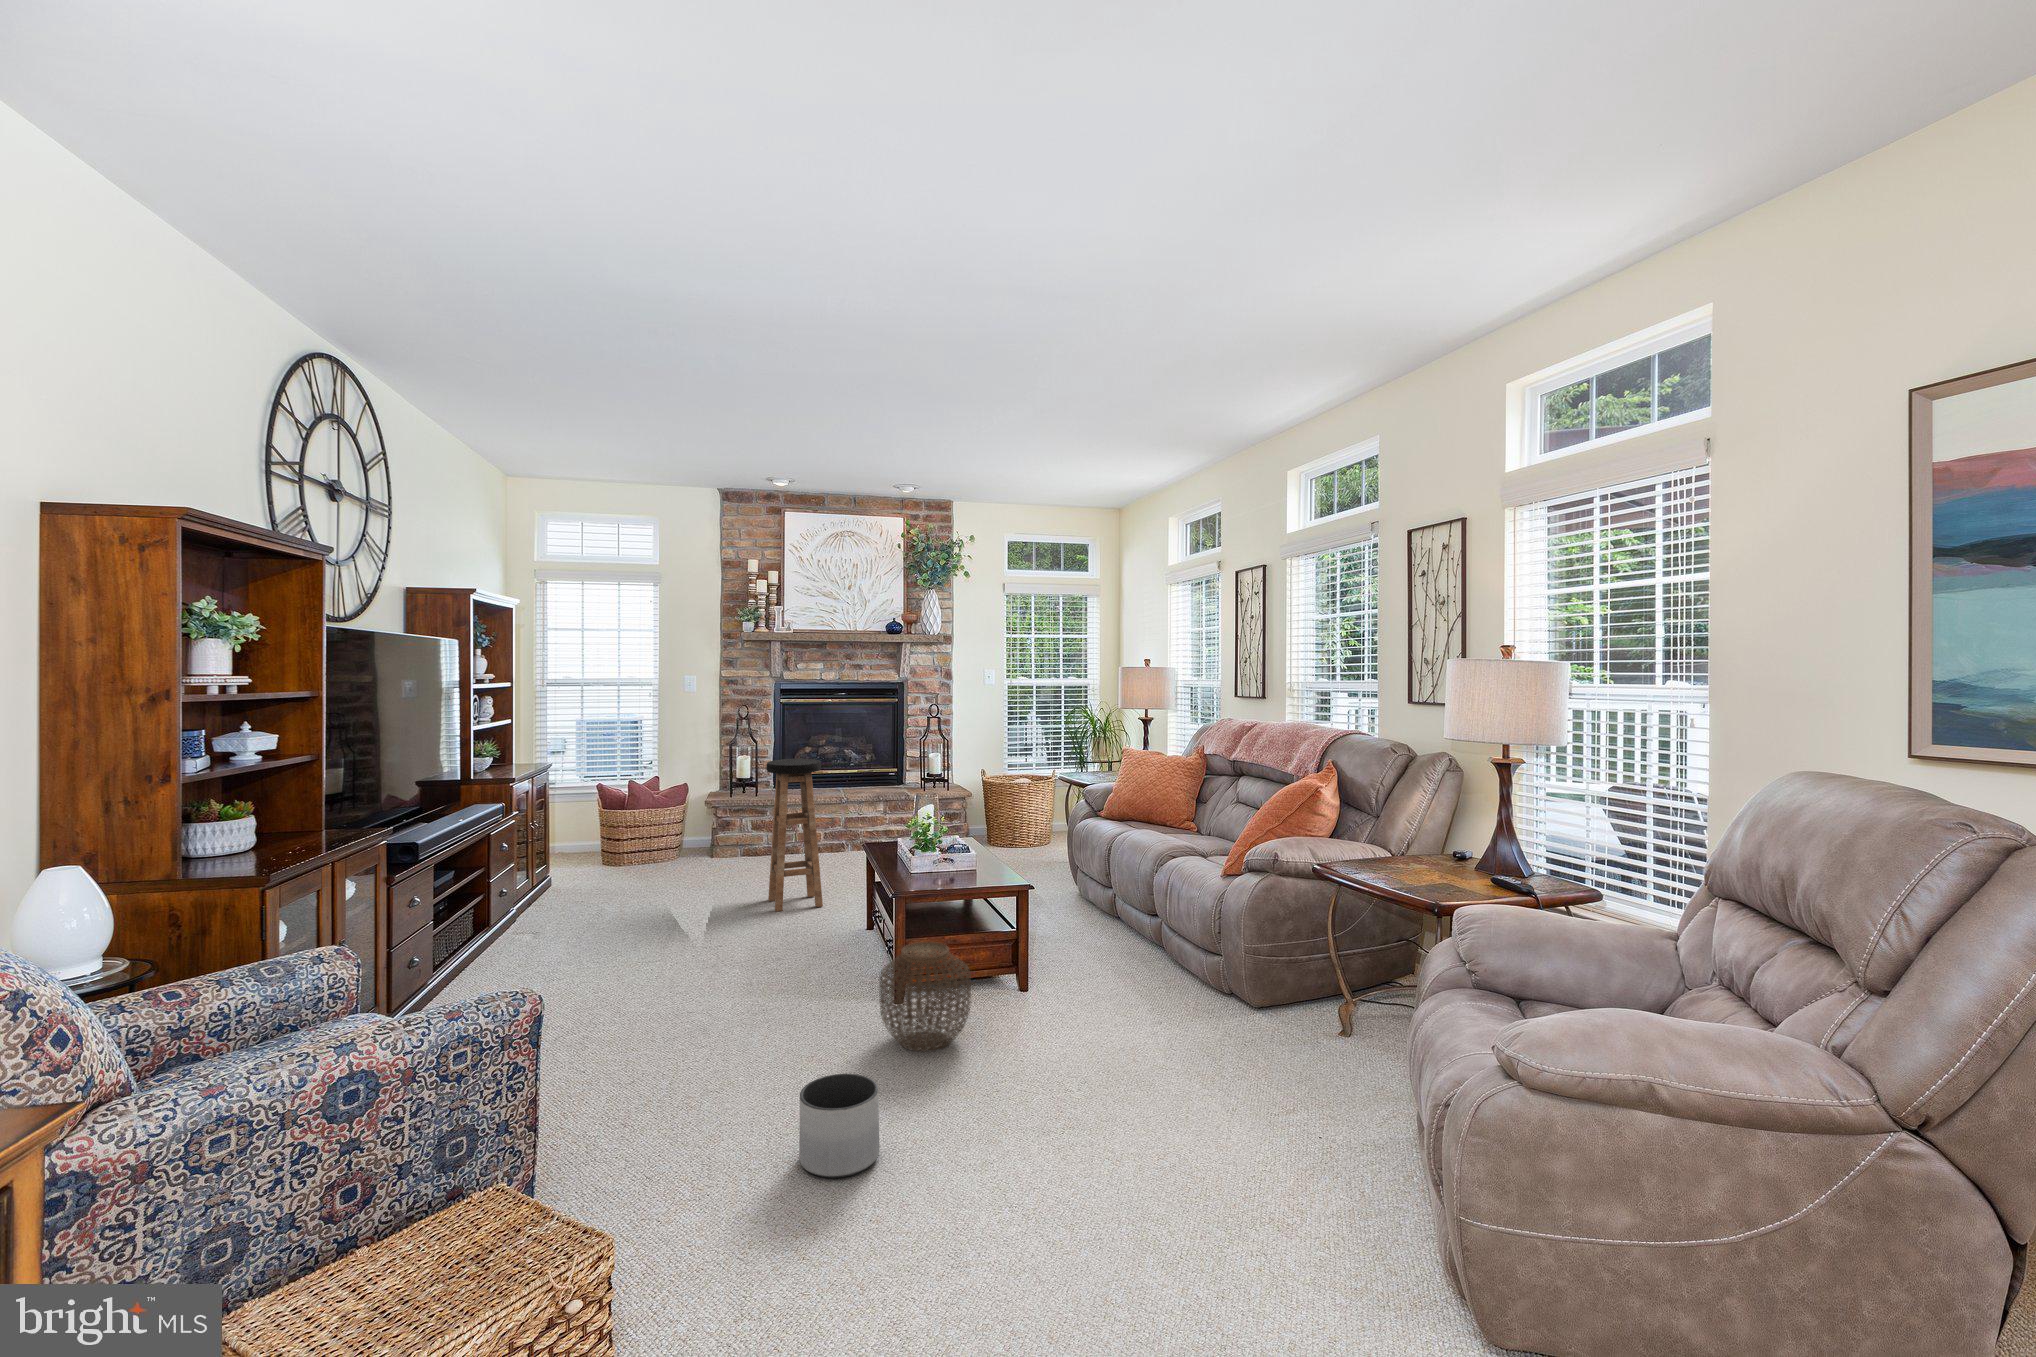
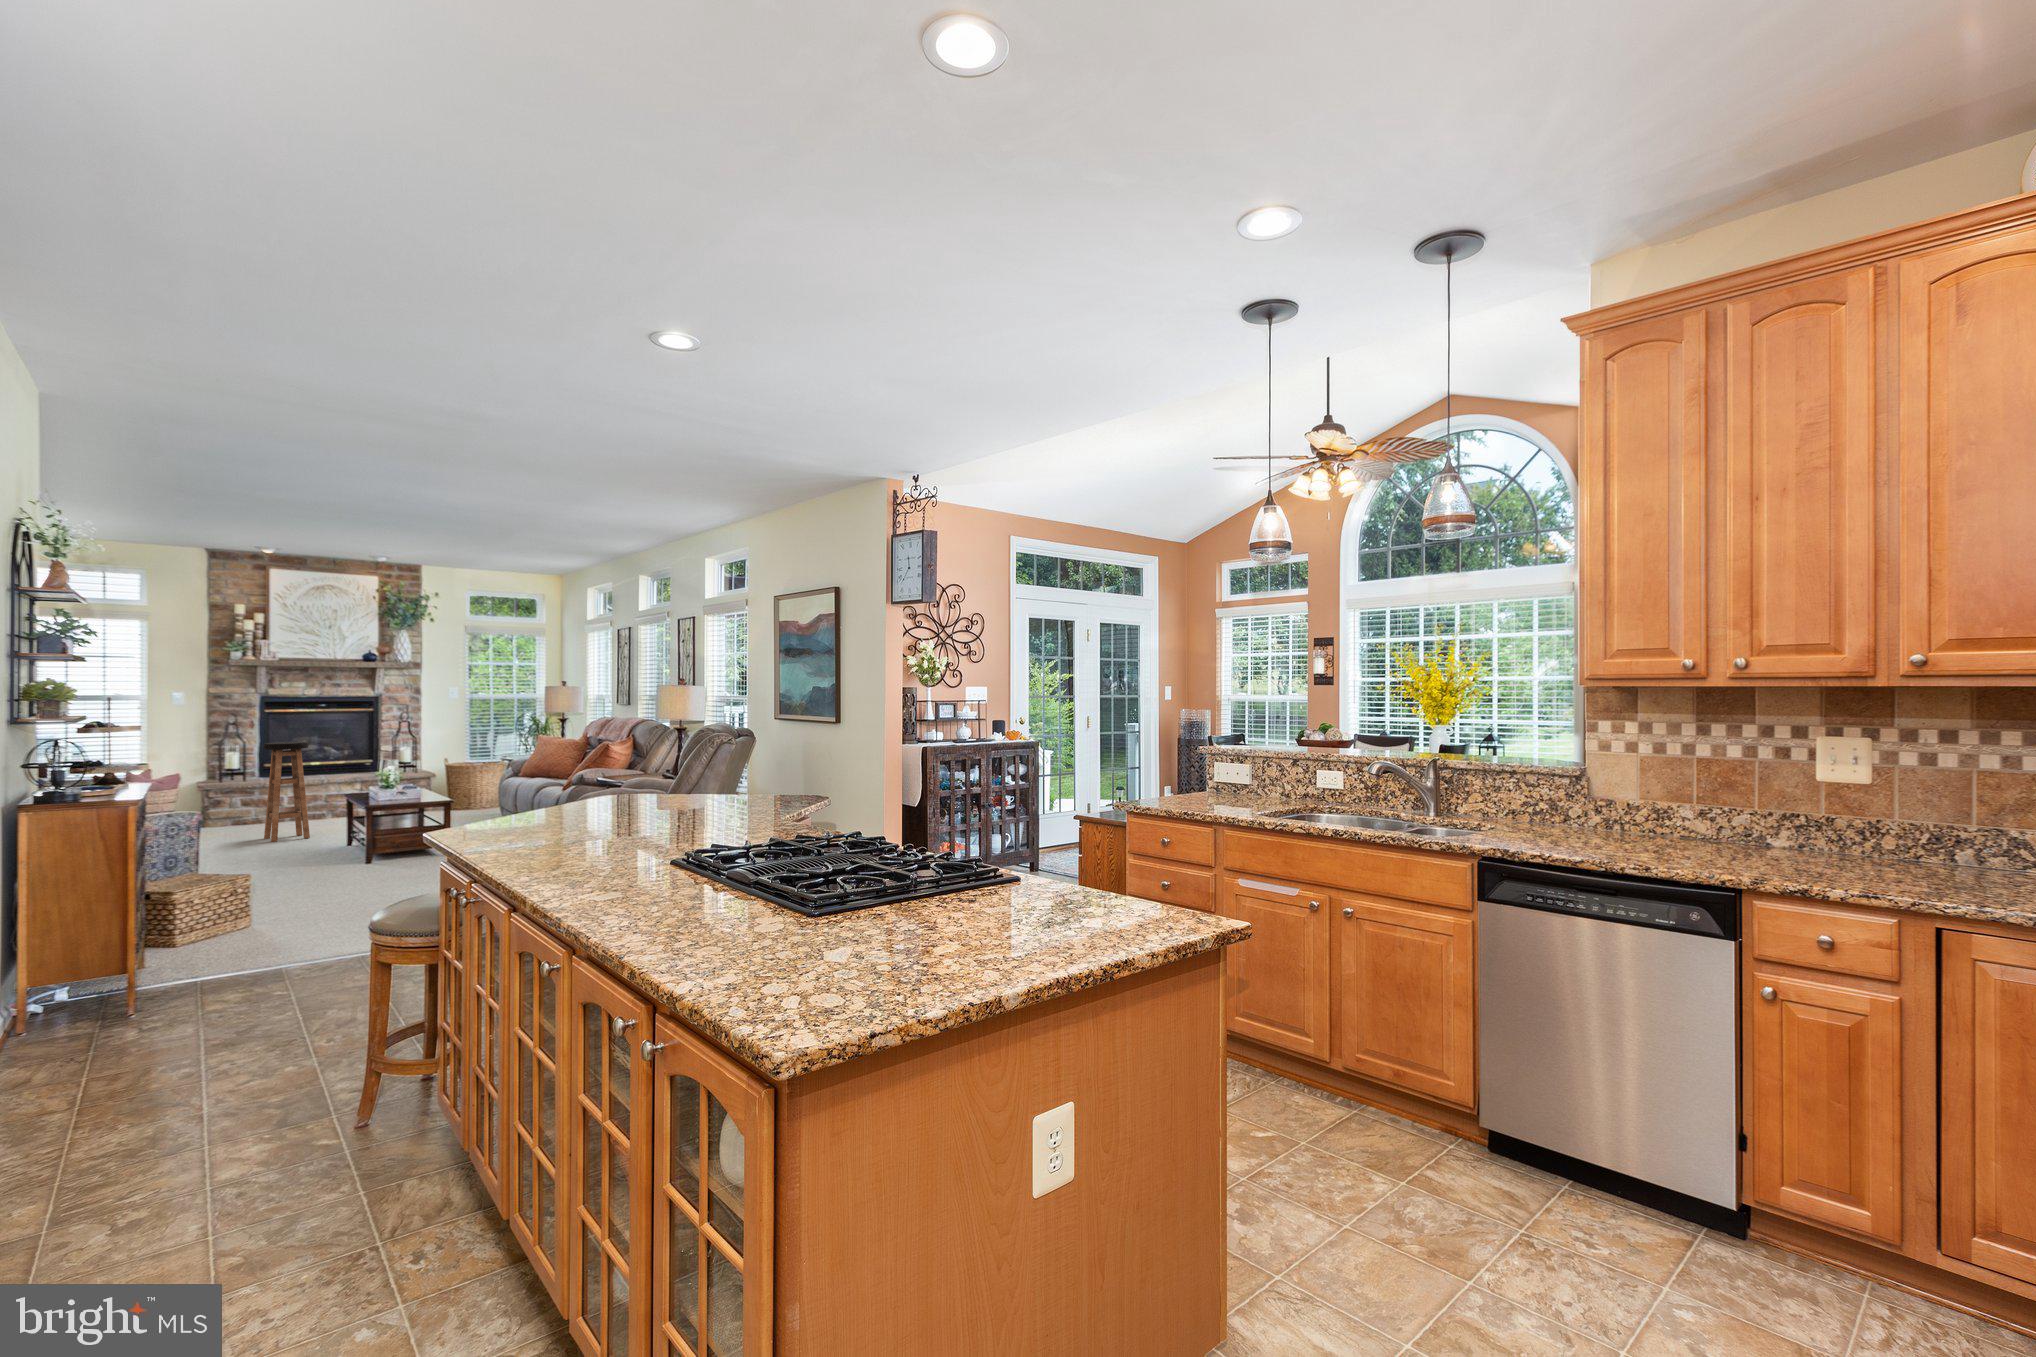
woven basket: present [879,942,971,1051] -> none [354,816,411,869]
planter: present [799,1074,879,1178] -> none [309,856,353,894]

